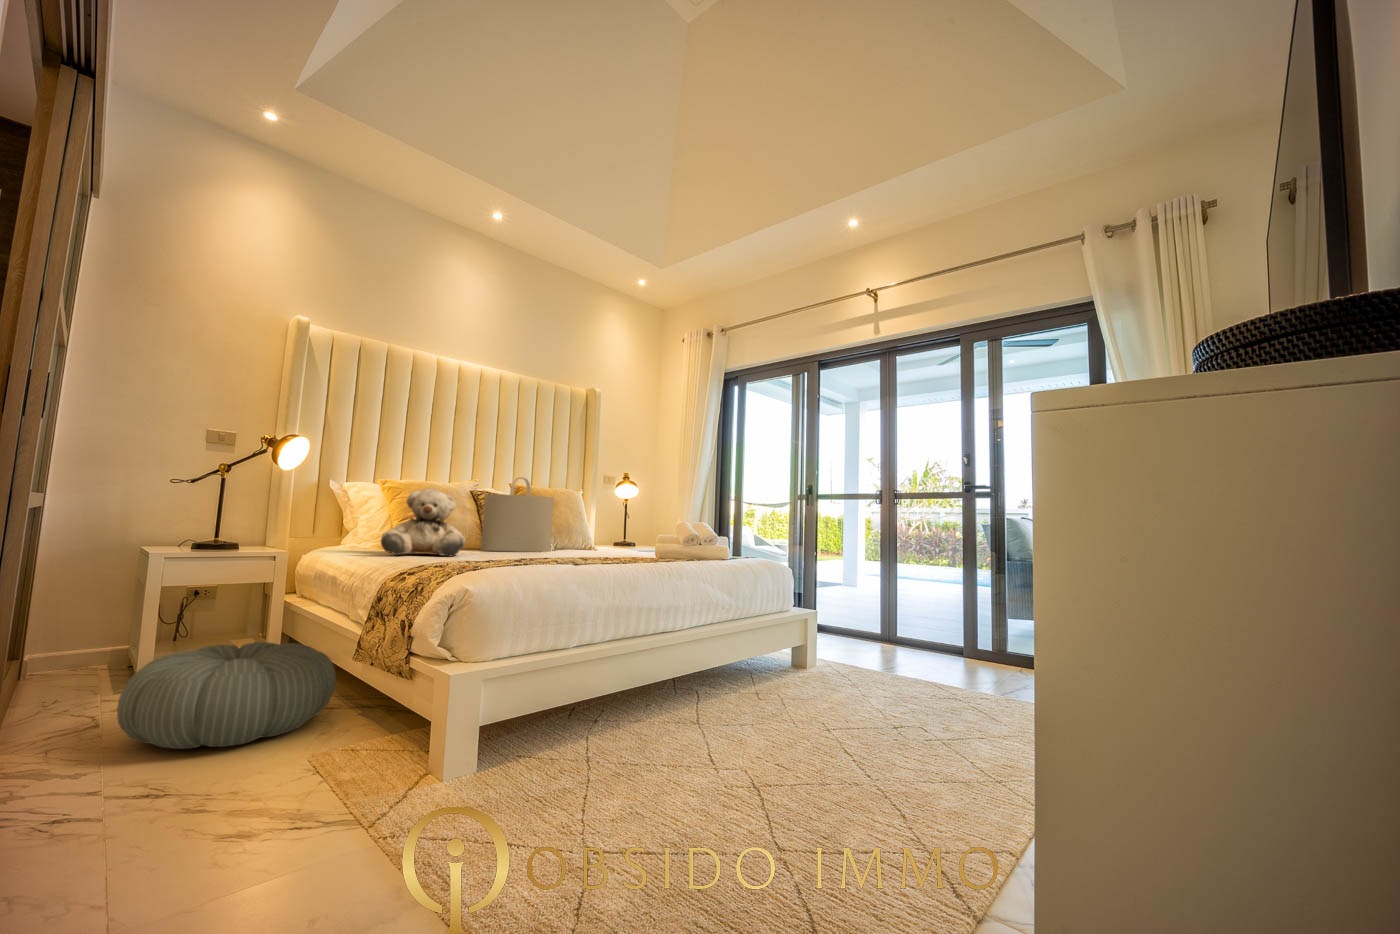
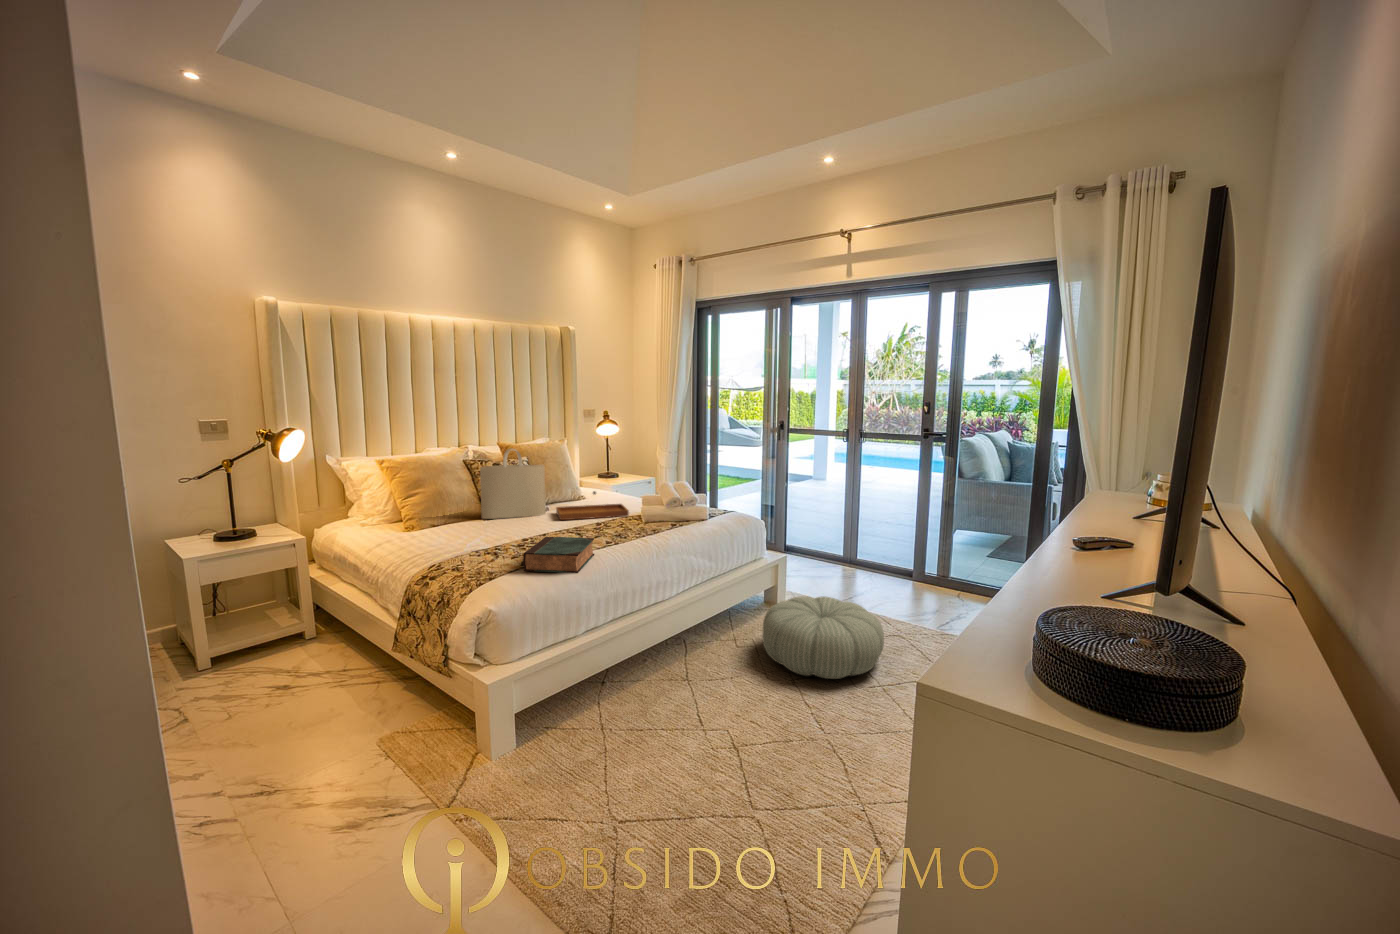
teddy bear: present [381,489,465,556] -> none [394,474,471,543]
tray: none [562,528,641,555] -> present [556,491,629,520]
book: none [514,544,598,571] -> present [523,537,594,573]
pouf: present [117,642,336,749] -> present [762,596,884,679]

